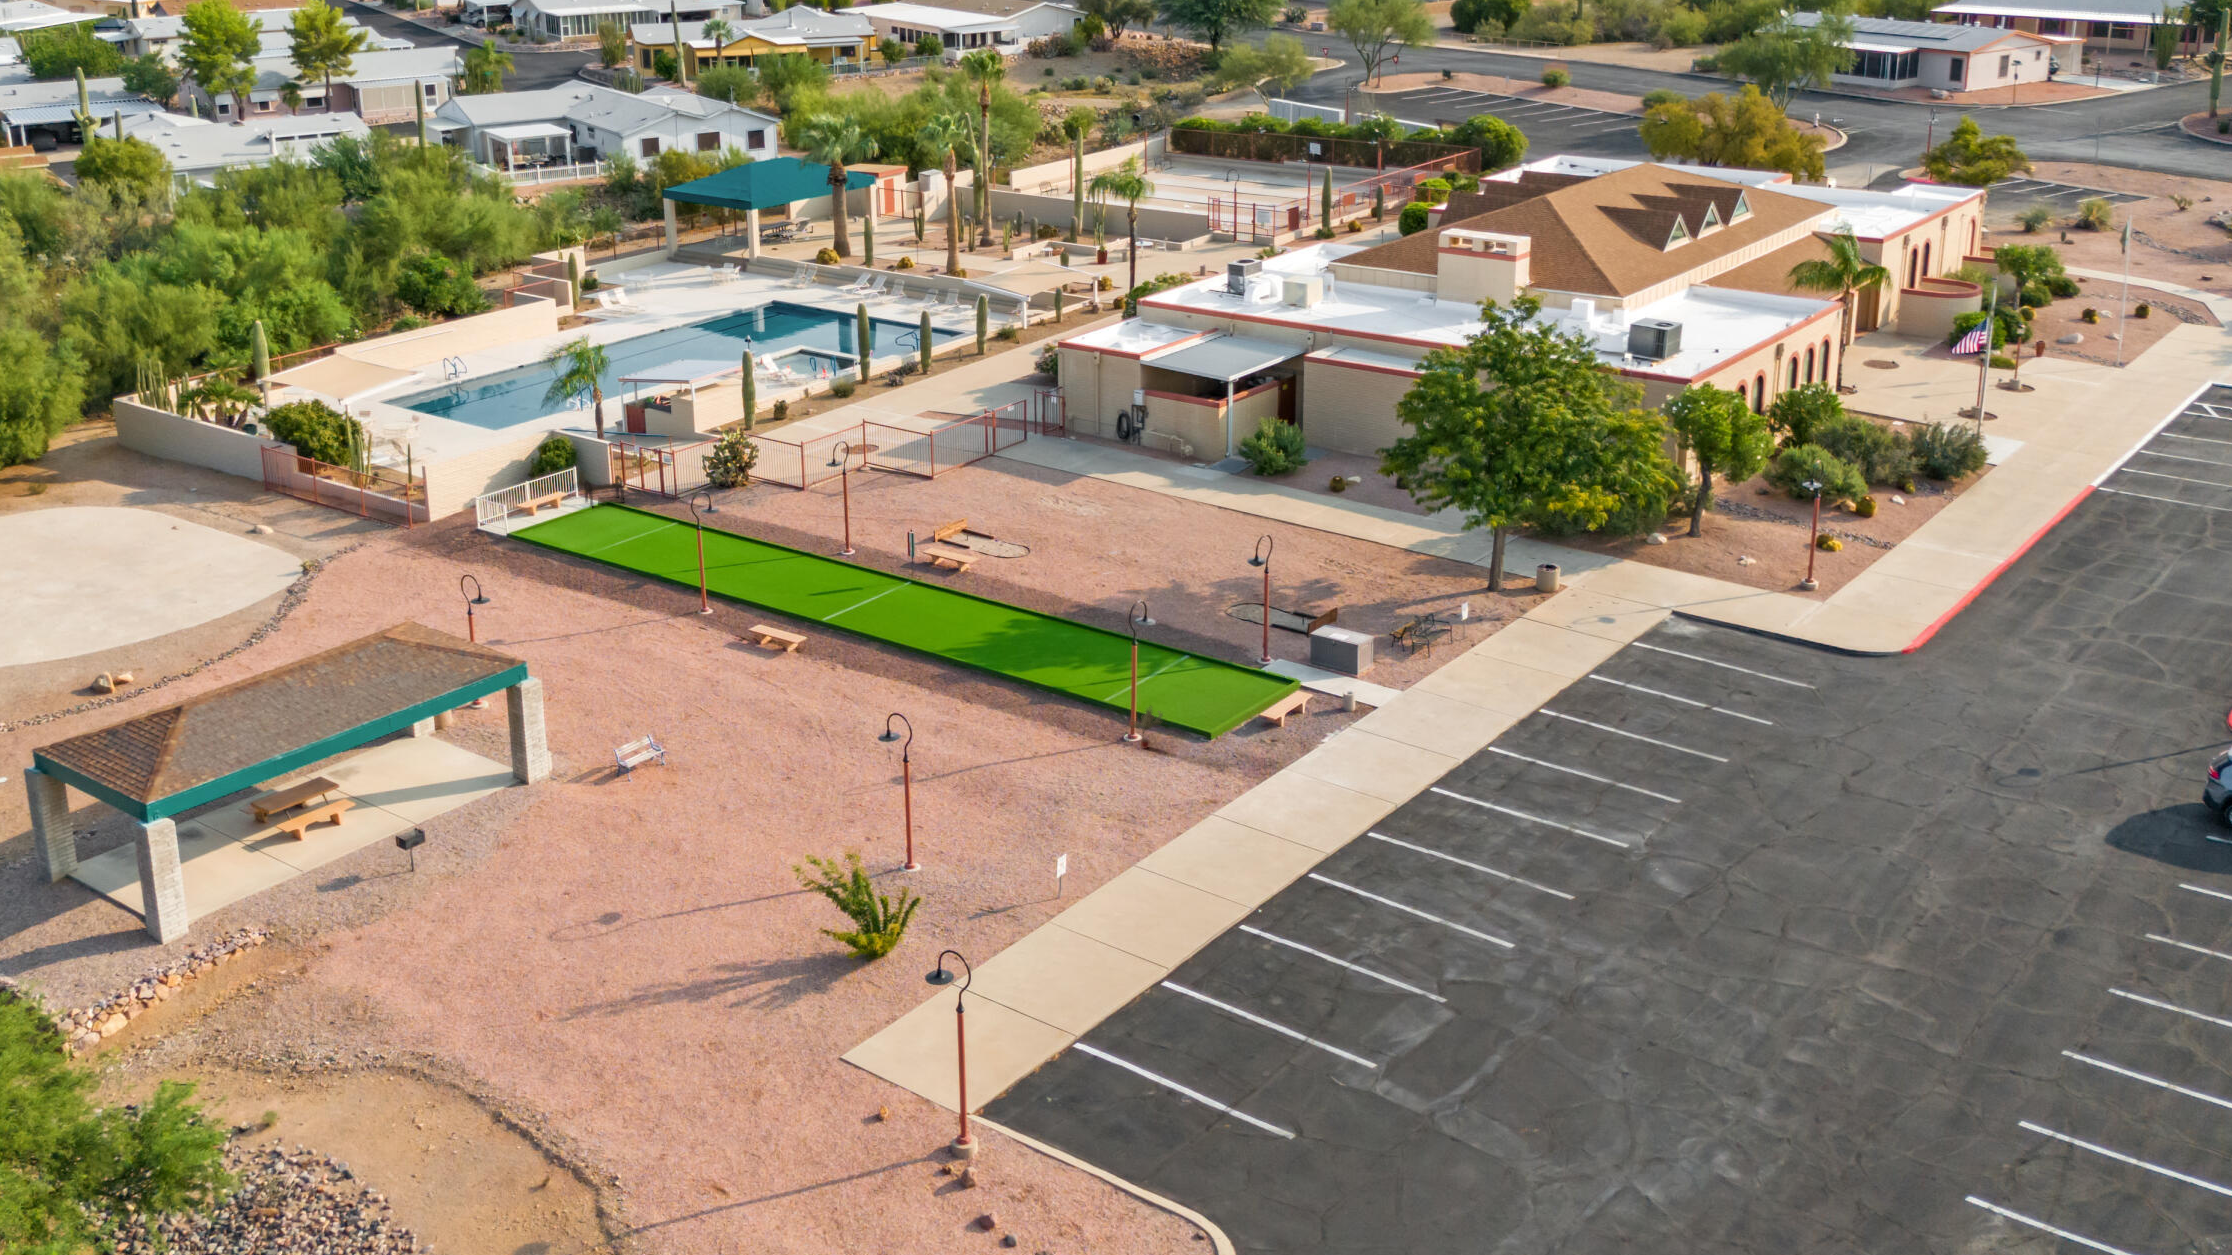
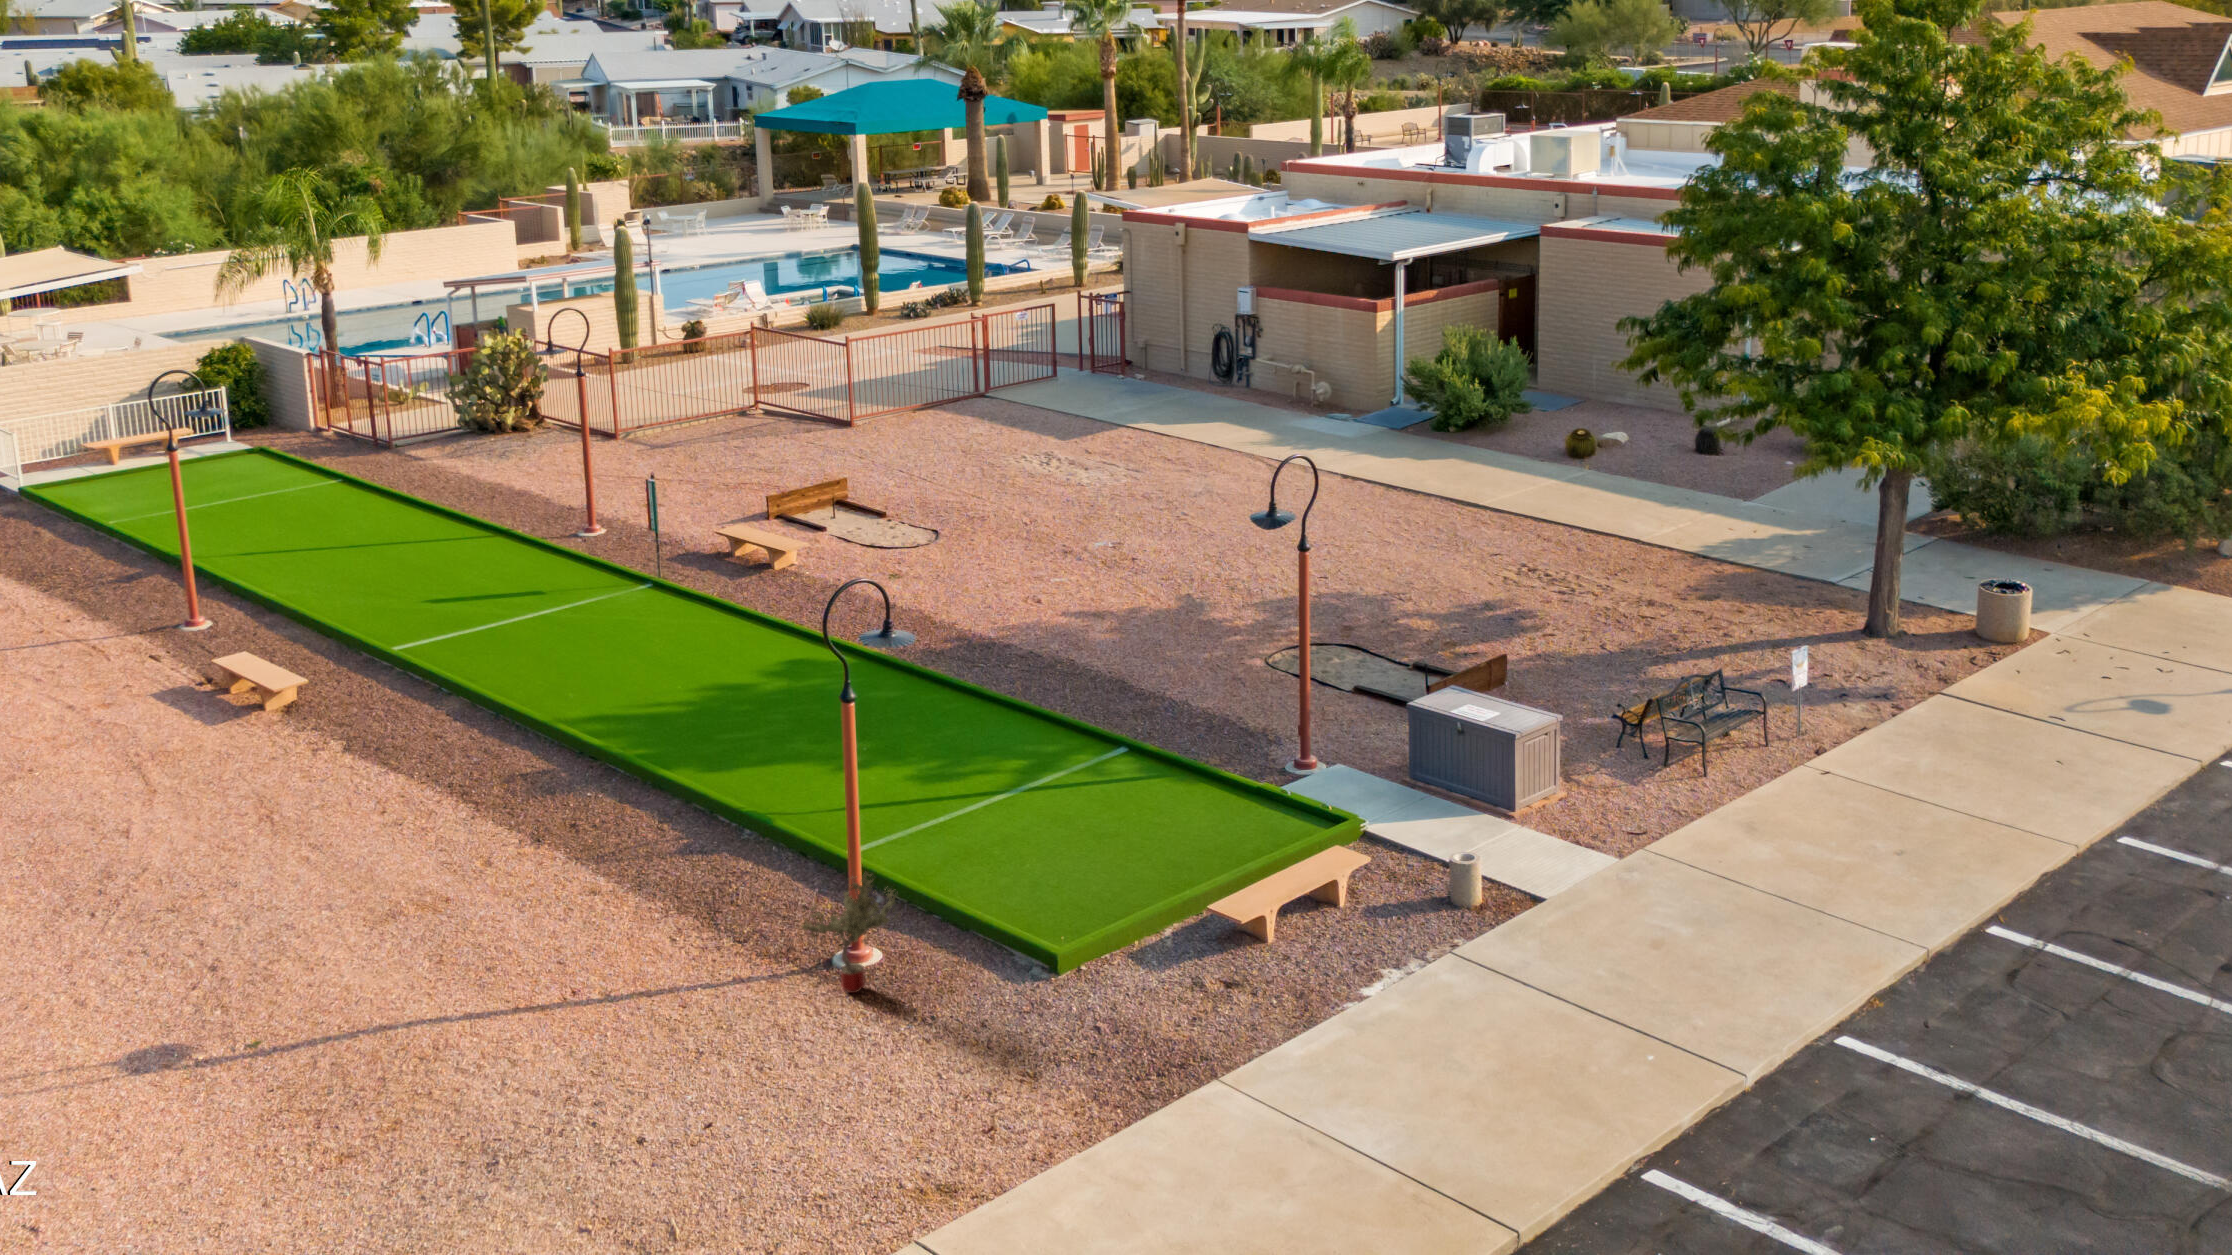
bench: present [584,475,624,507] -> none [201,394,276,450]

